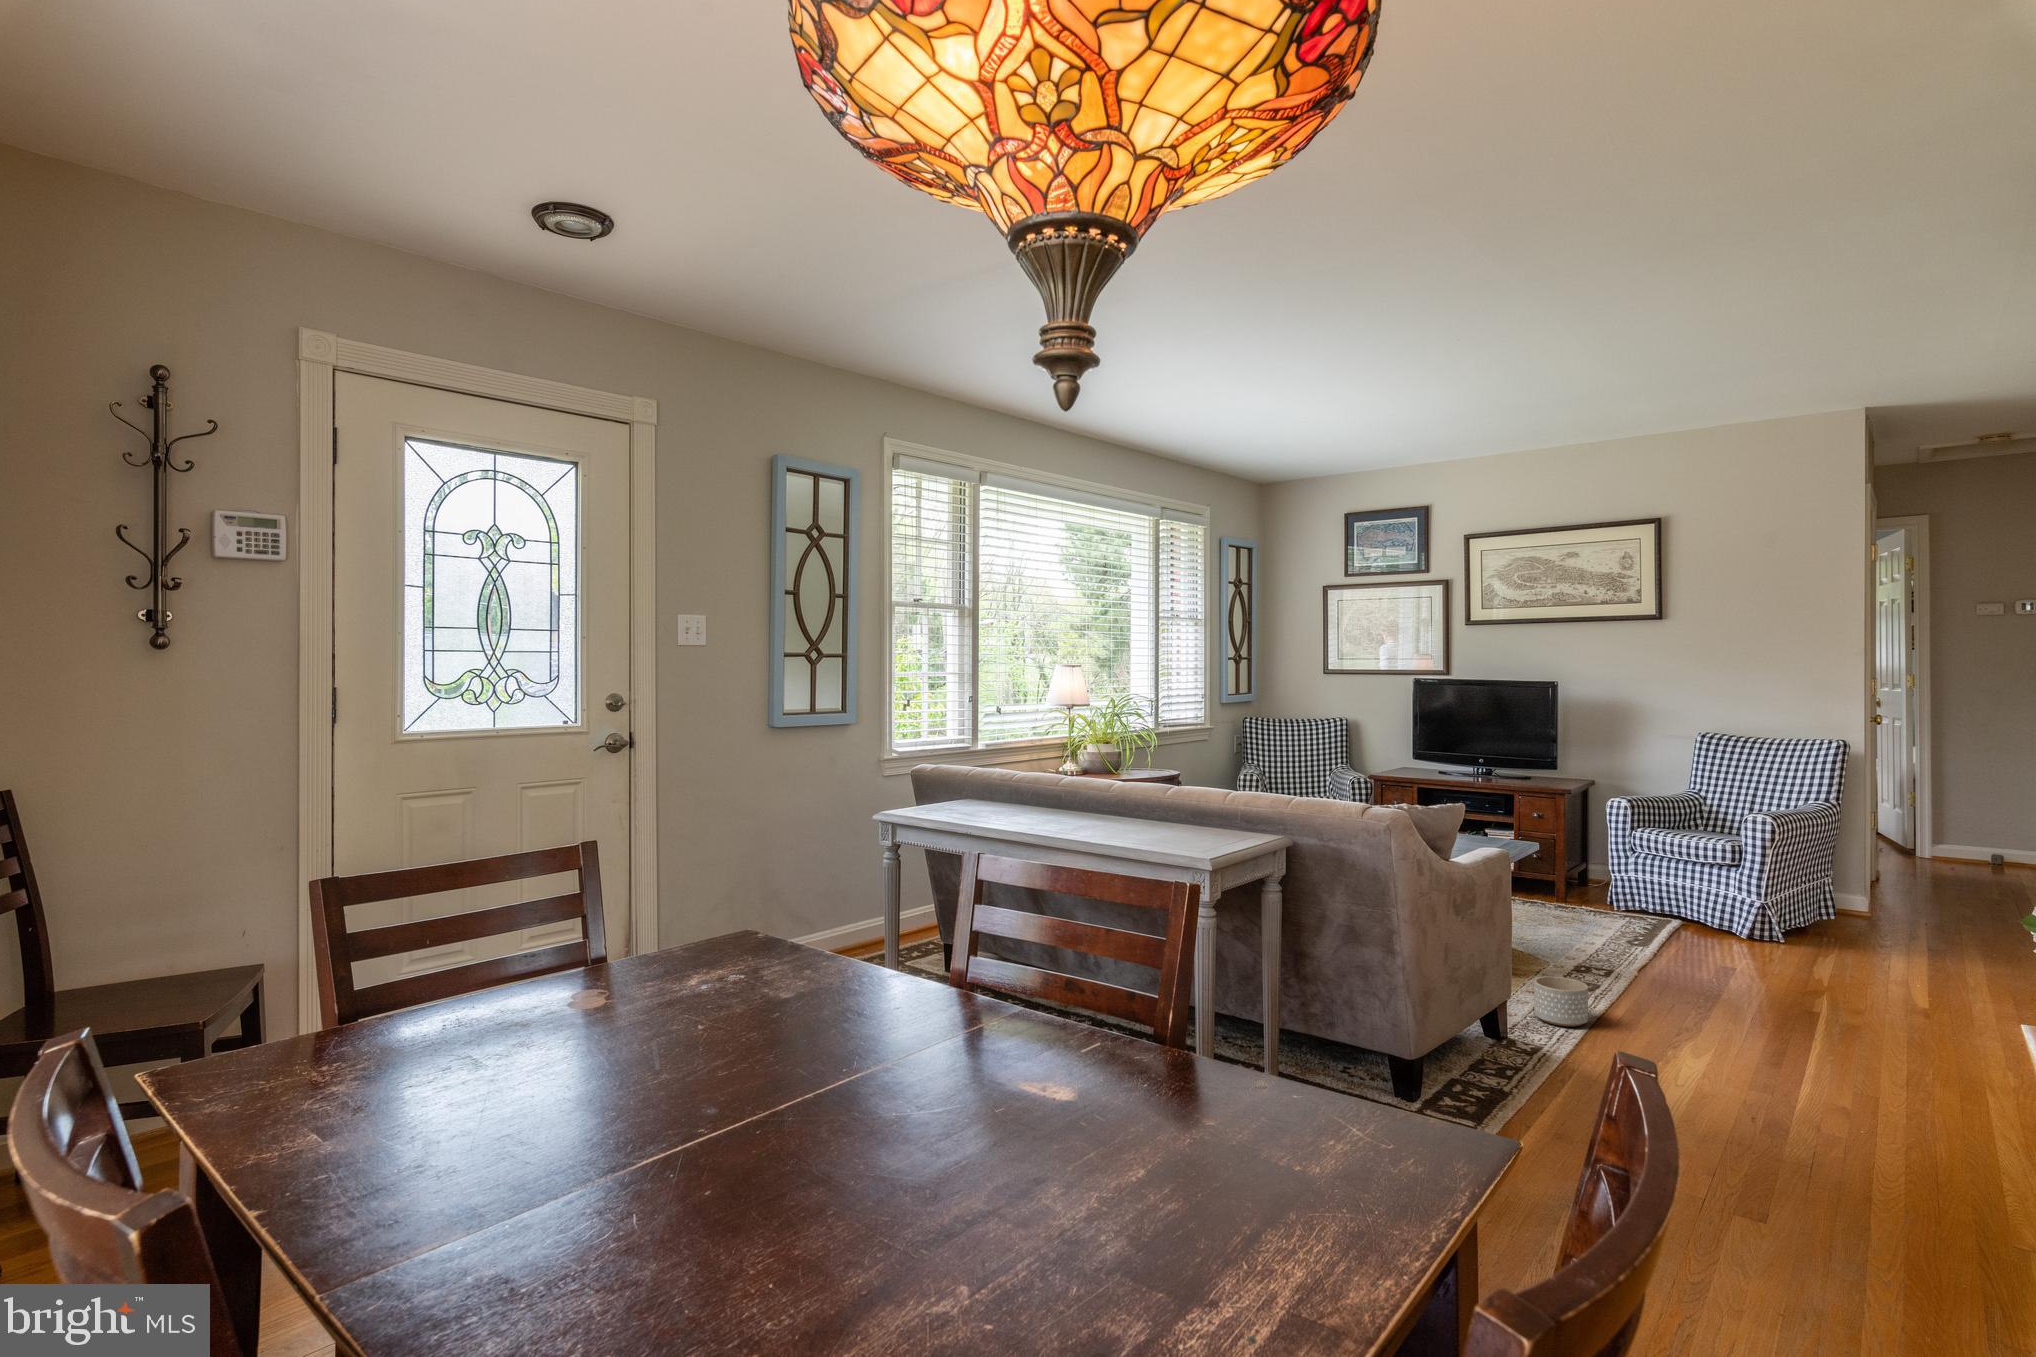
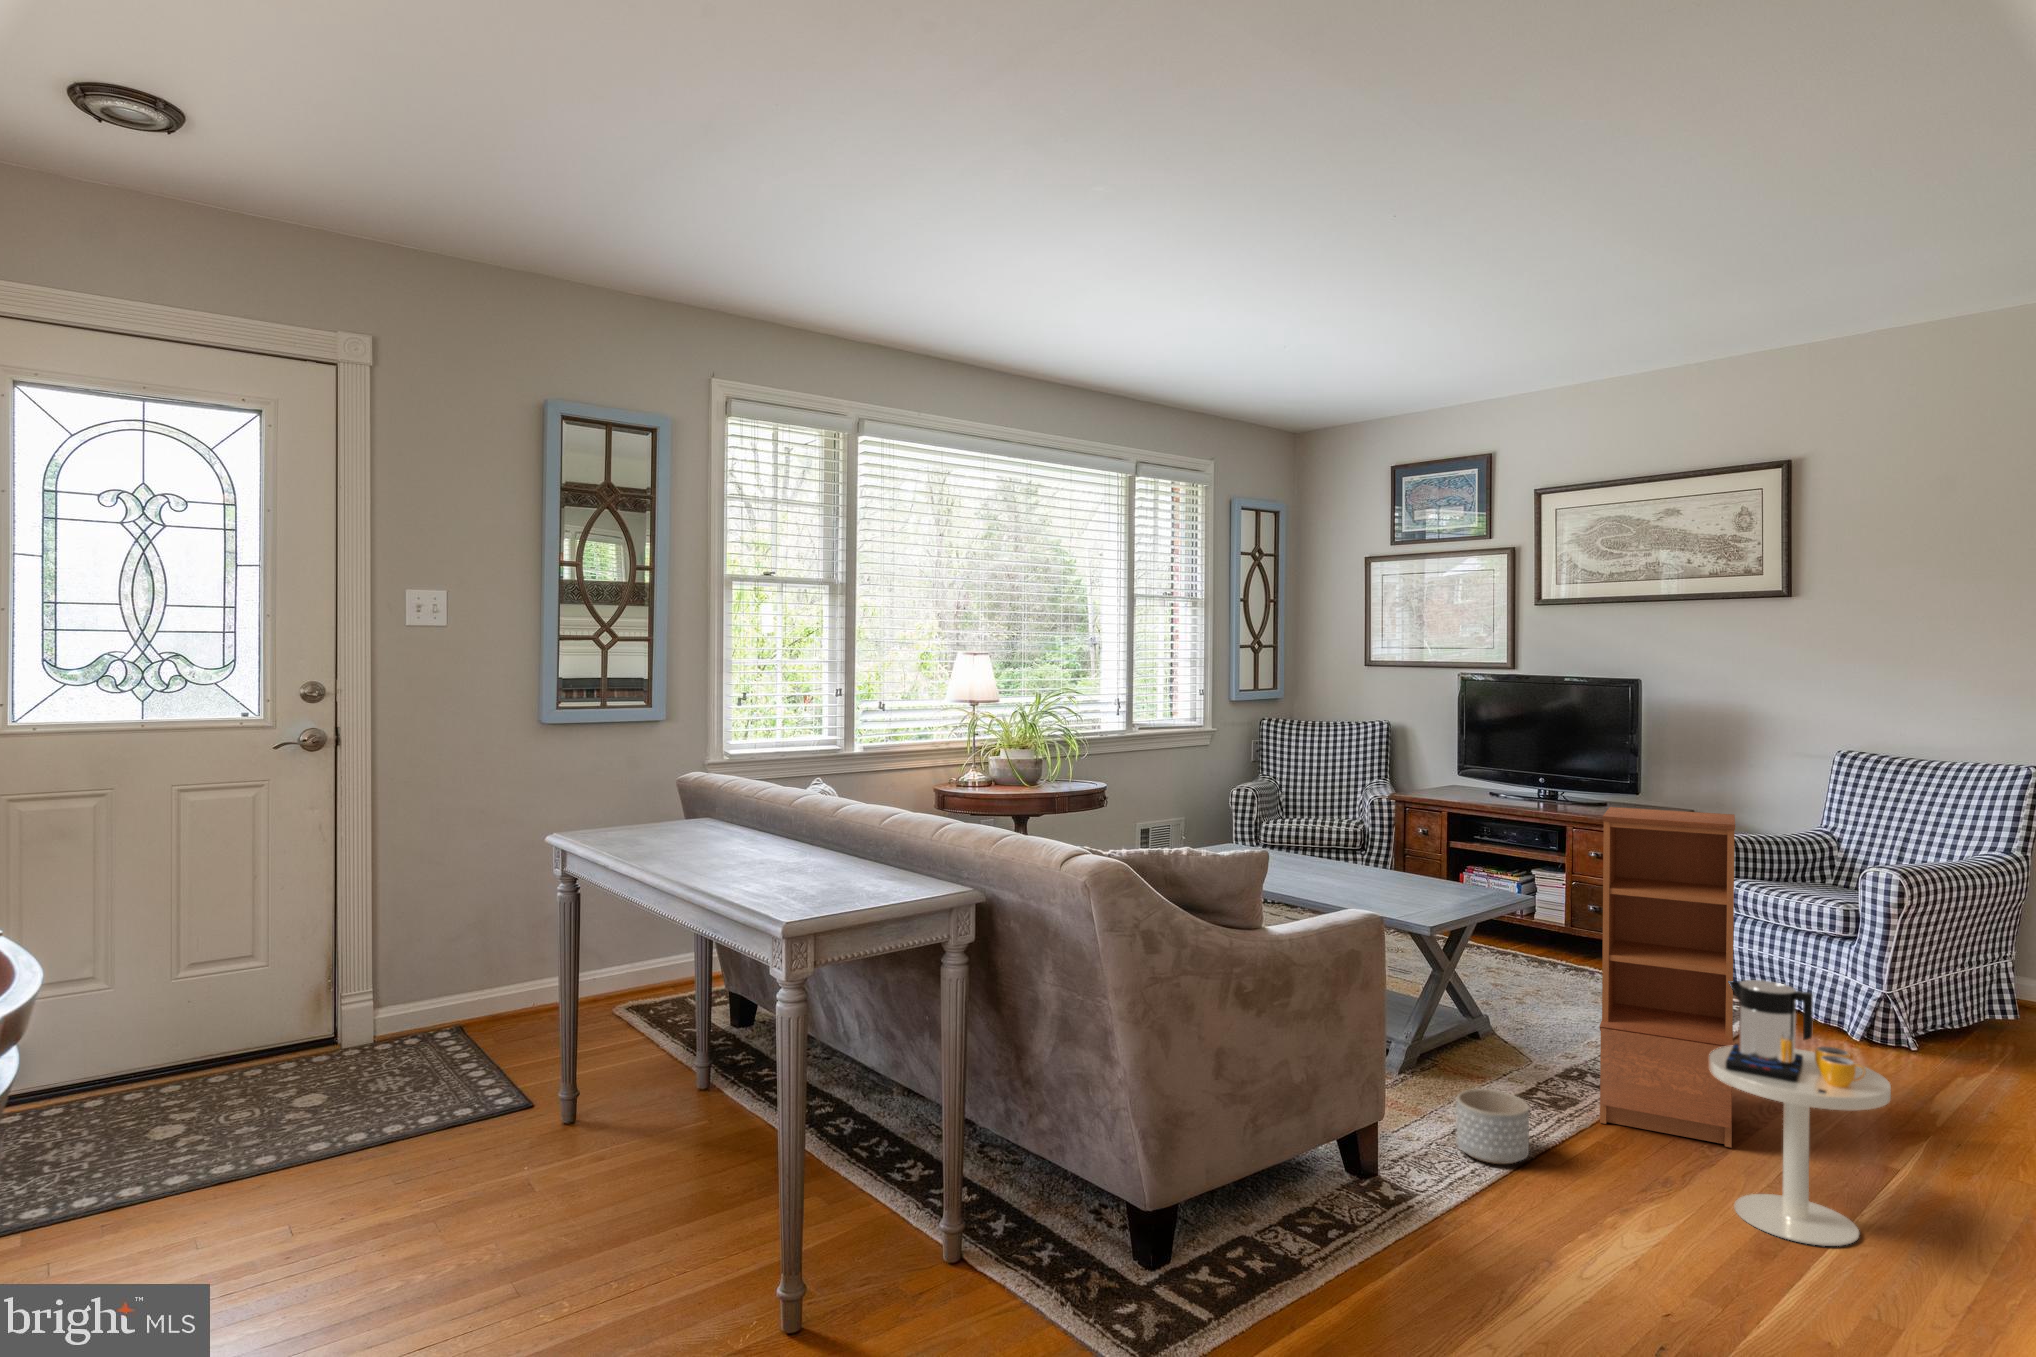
bookcase: none [1607,774,1712,1008] -> present [1600,807,1735,1147]
side table: none [1716,887,1842,1060] -> present [1709,980,1891,1246]

